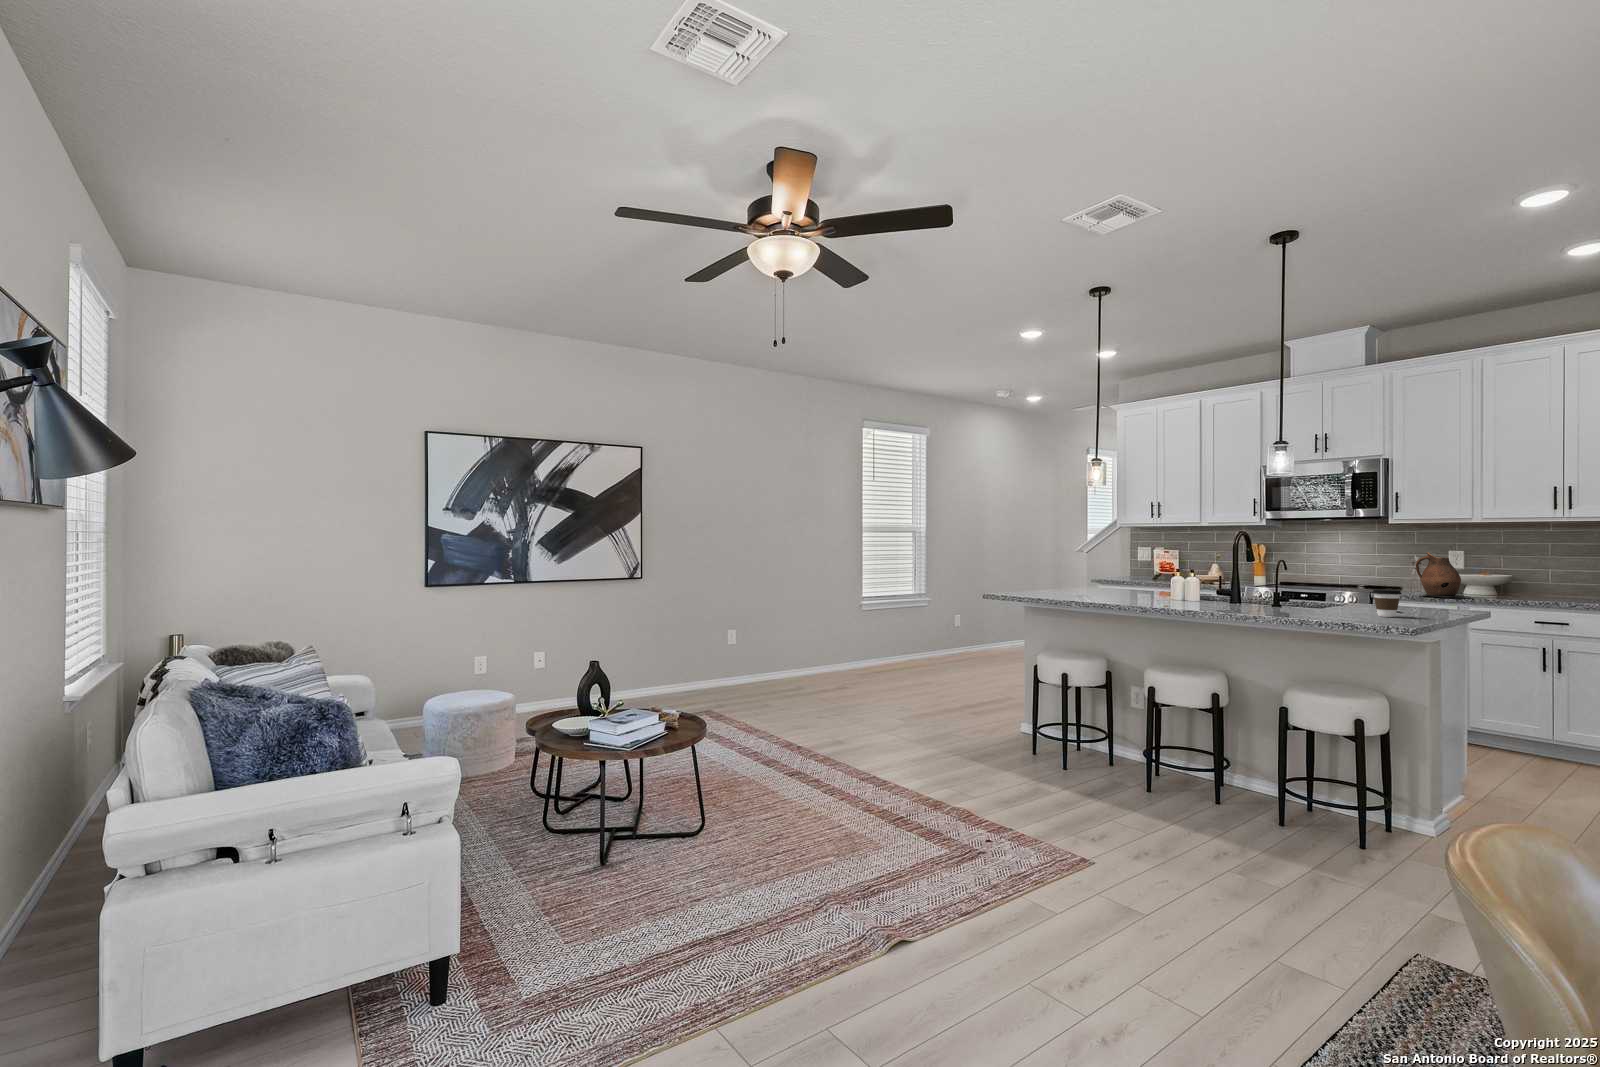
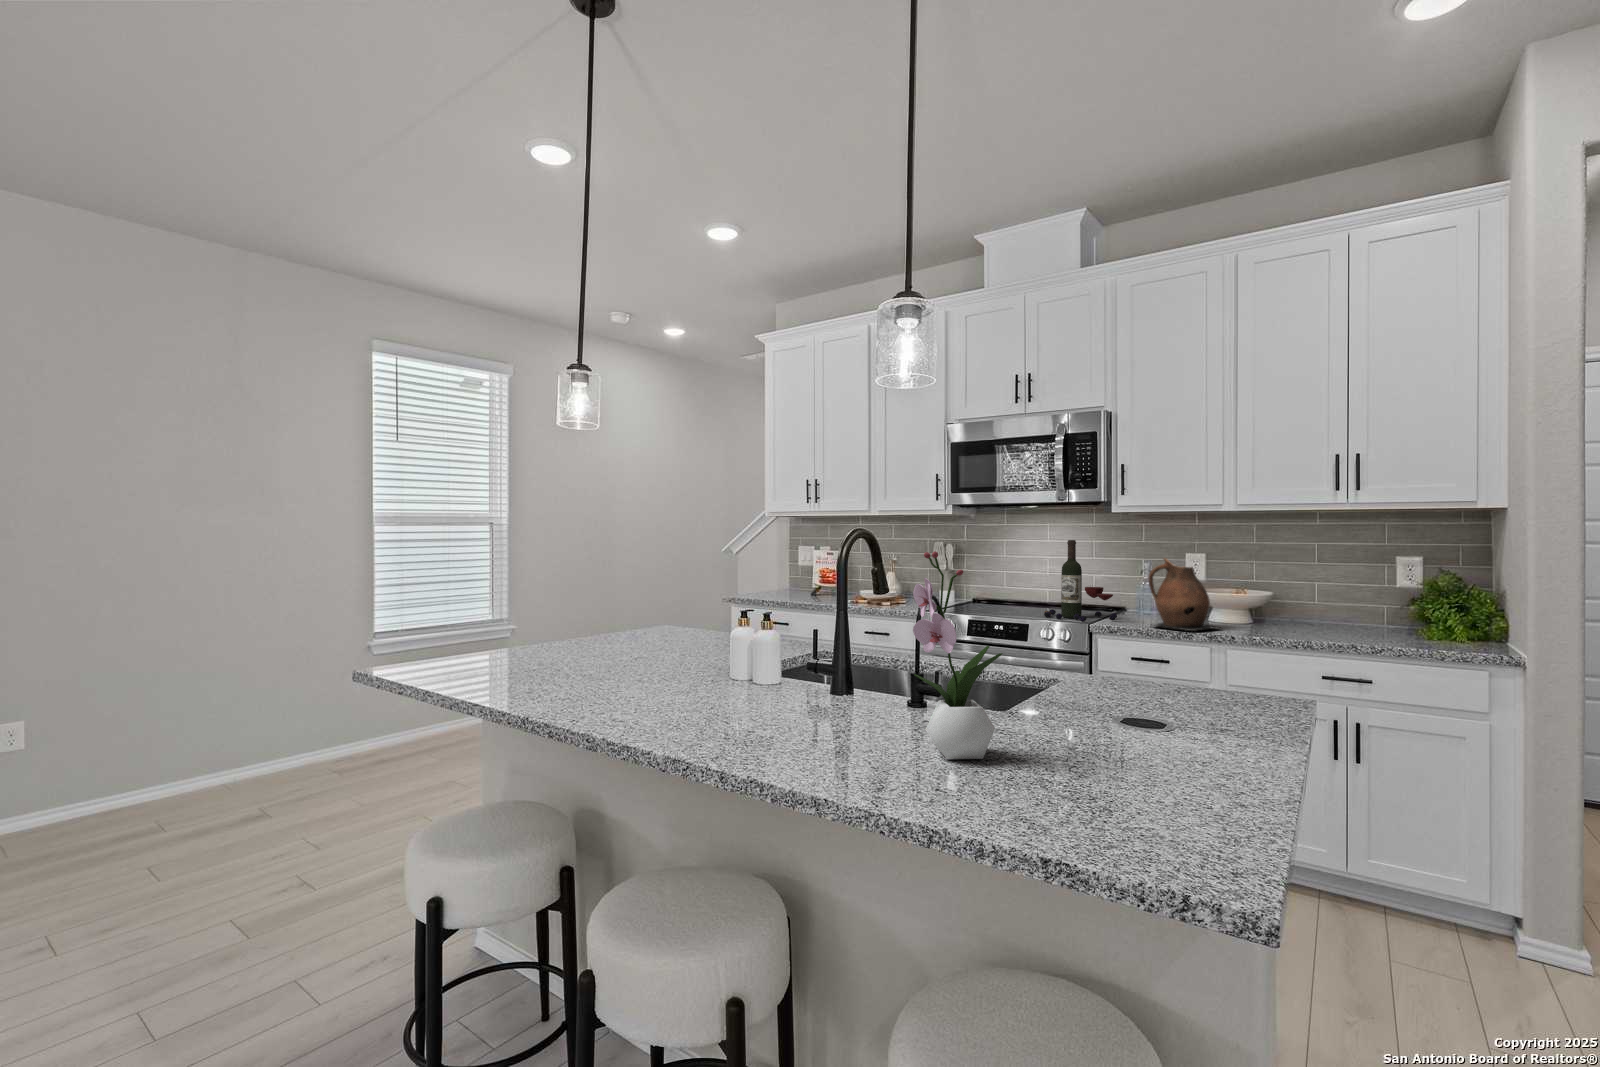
flower arrangement: none [1286,538,1327,617] -> present [913,551,1003,759]
wine bottle: none [1338,541,1393,594] -> present [1044,540,1117,622]
coffee cup: present [1372,589,1402,617] -> none [1102,668,1164,739]

